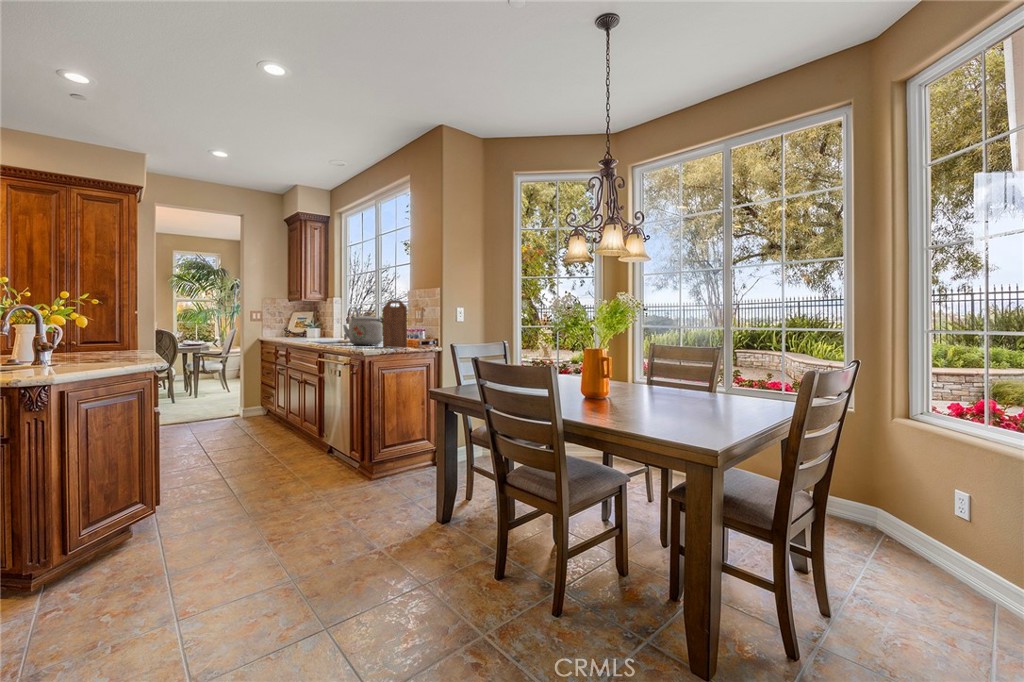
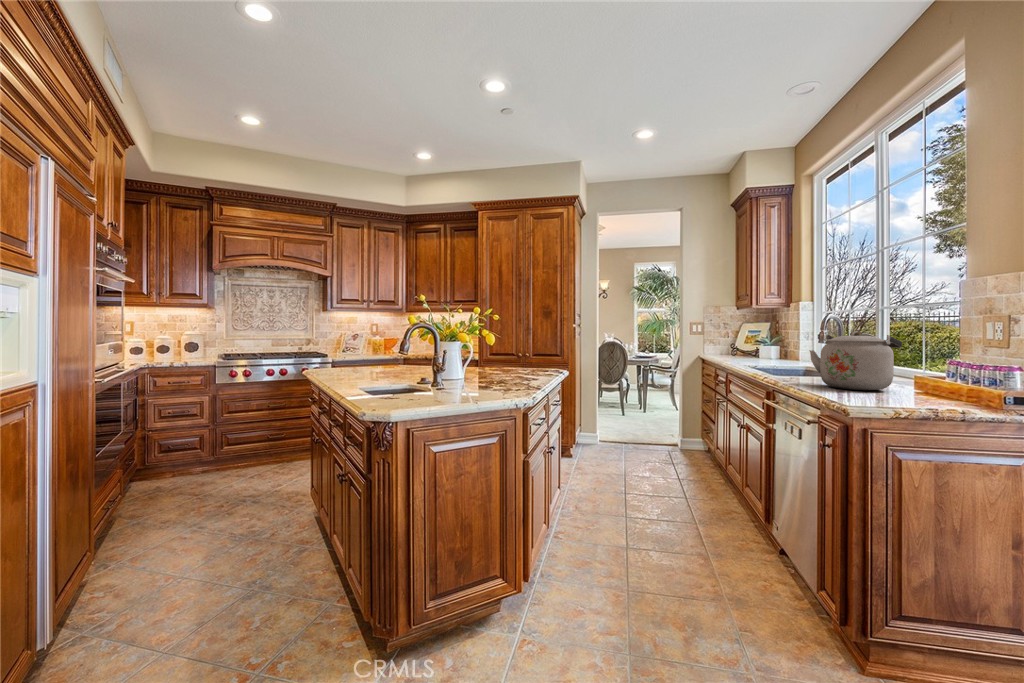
cutting board: present [383,300,407,348] -> none [896,304,965,408]

